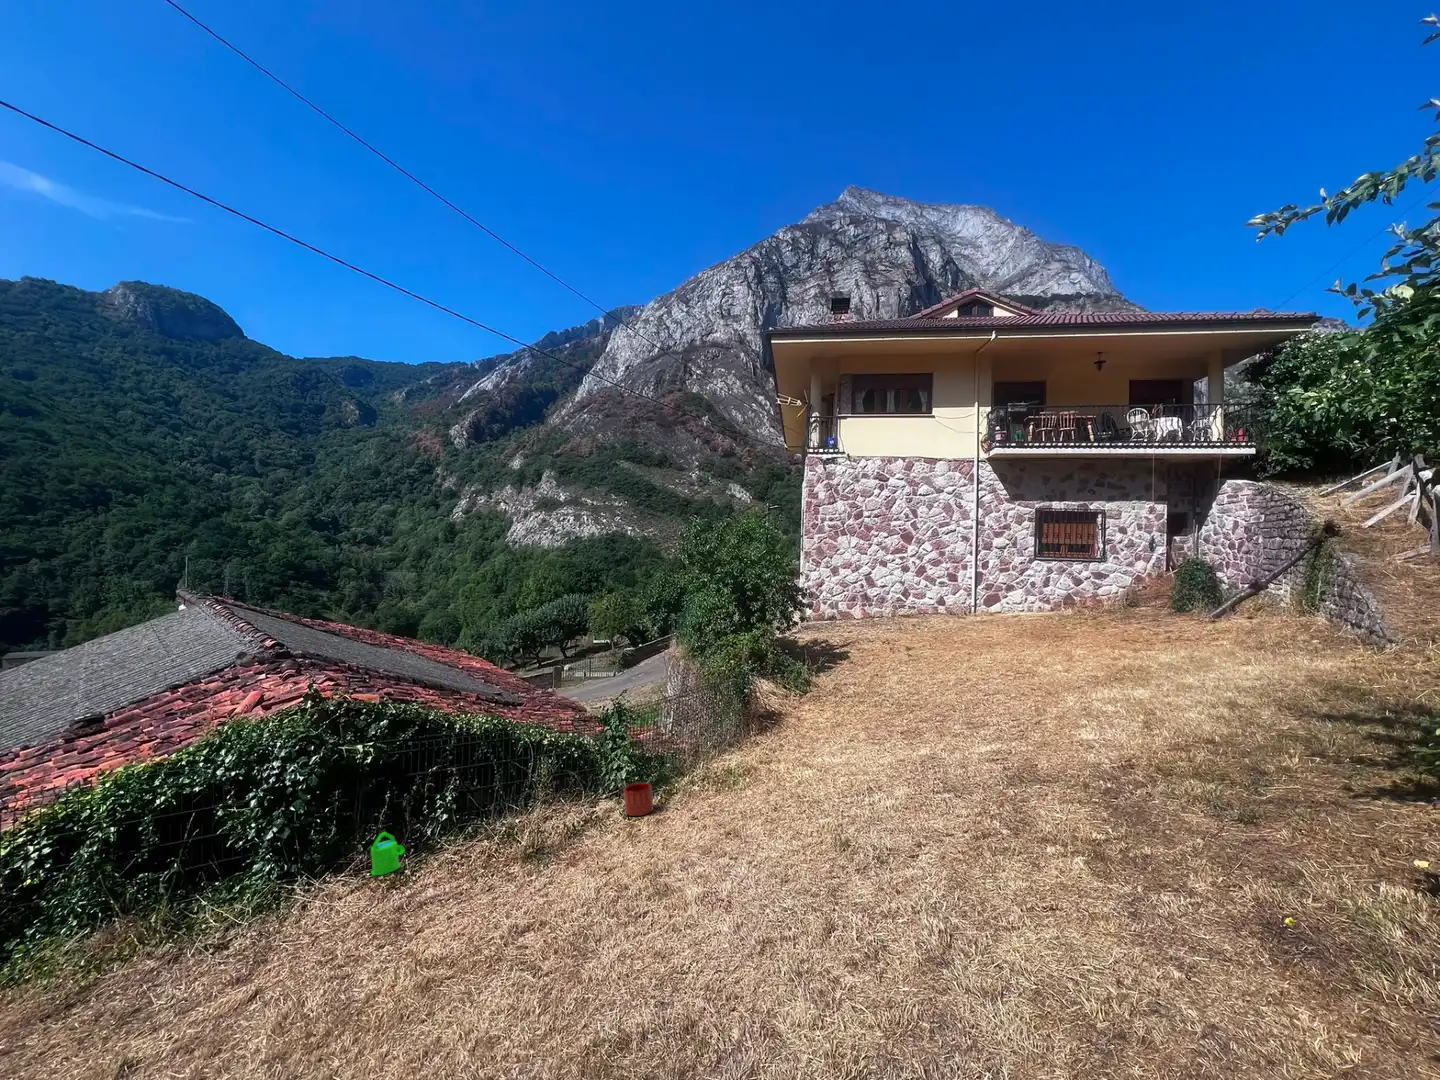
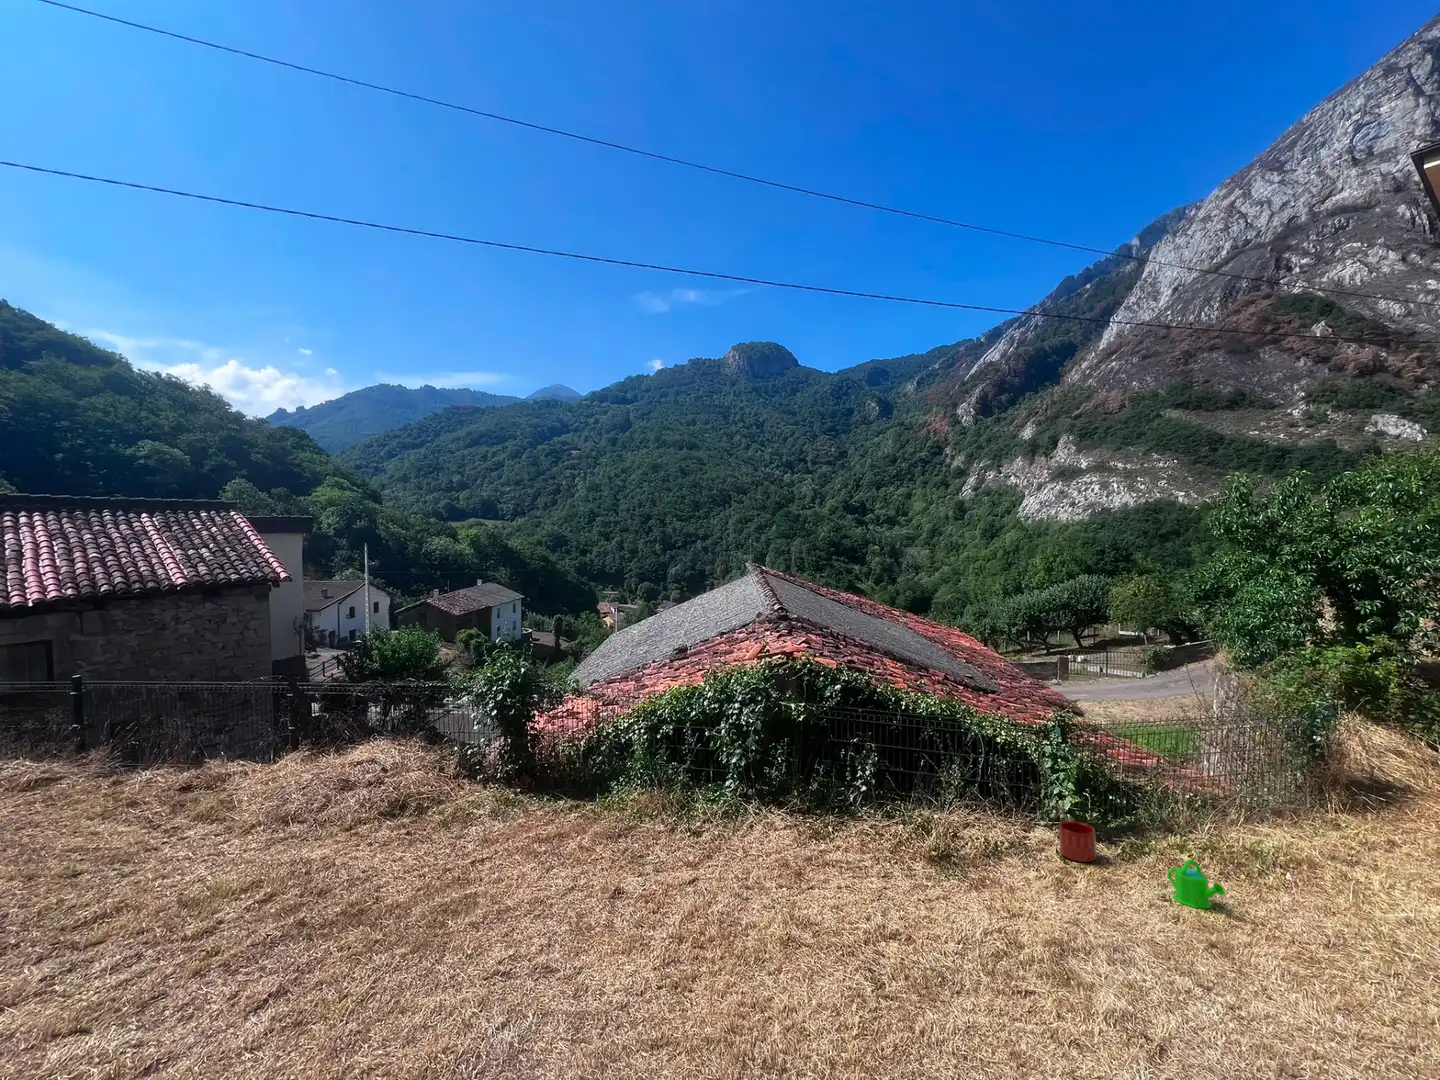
watering can: present [371,832,405,875] -> present [1167,859,1225,908]

